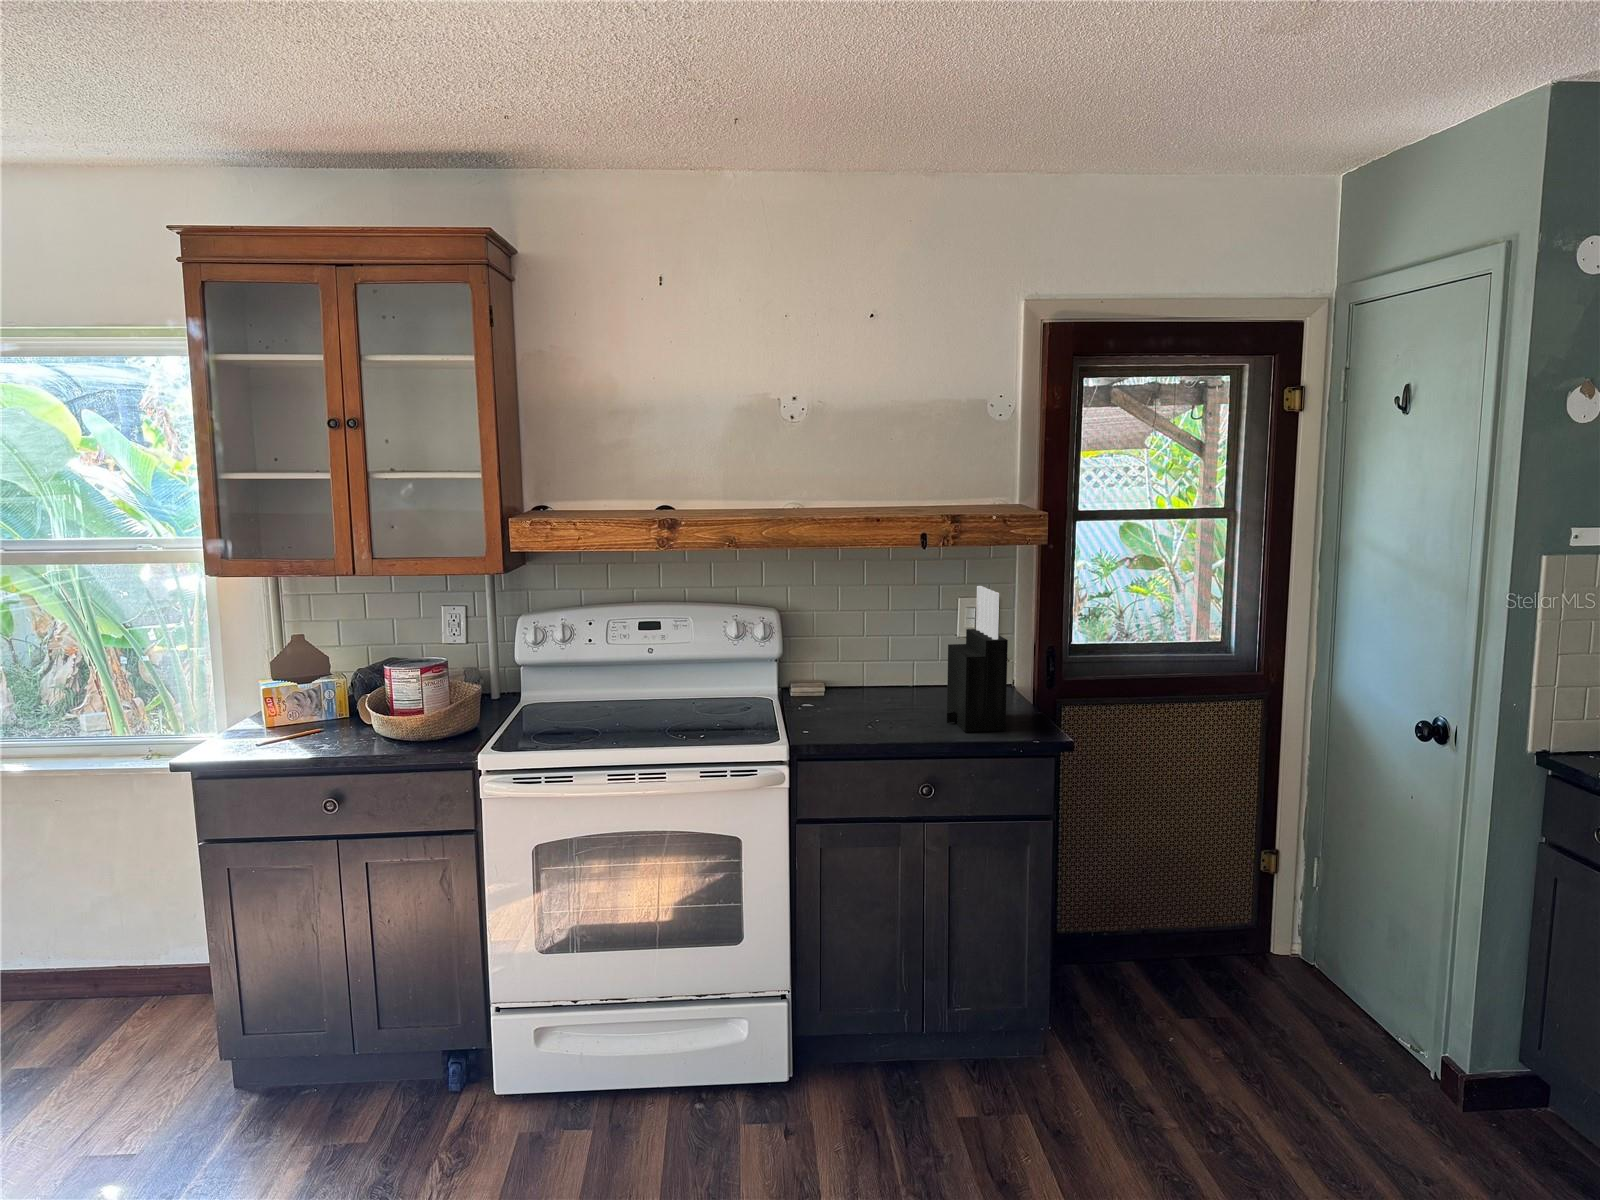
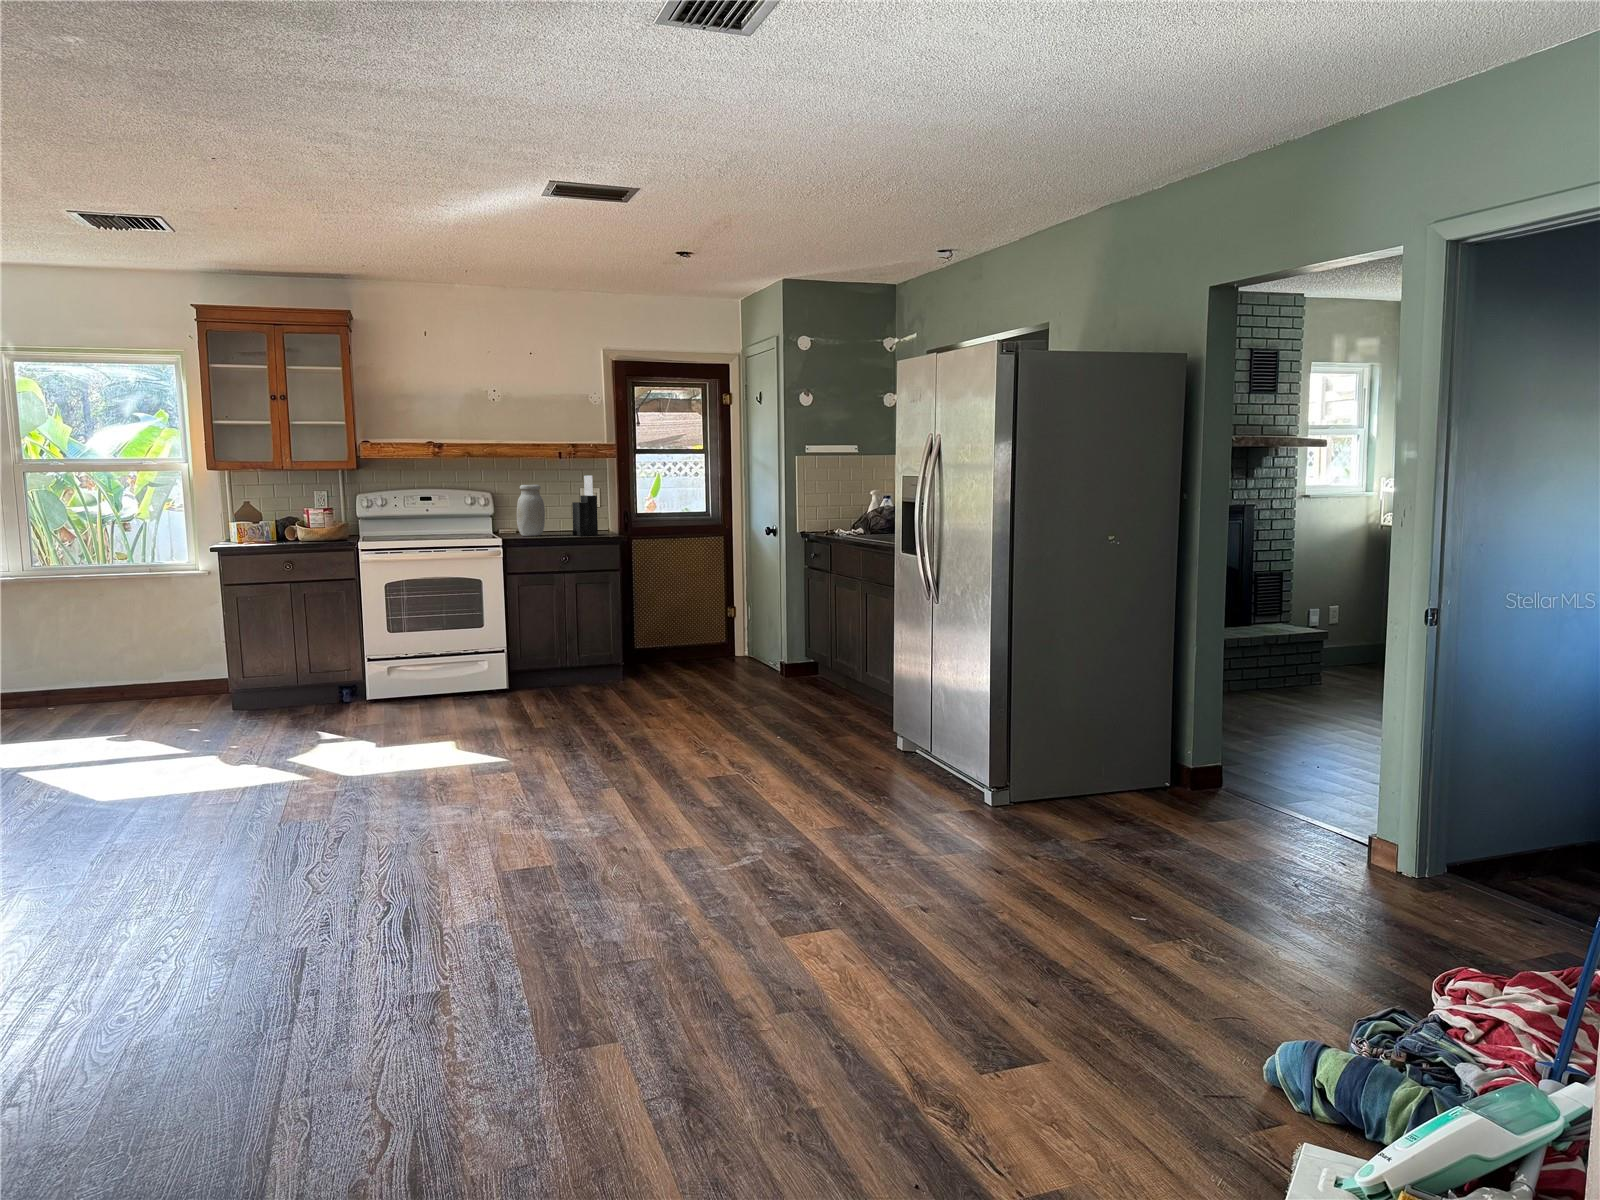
jar: none [827,604,888,718] -> present [517,485,545,536]

